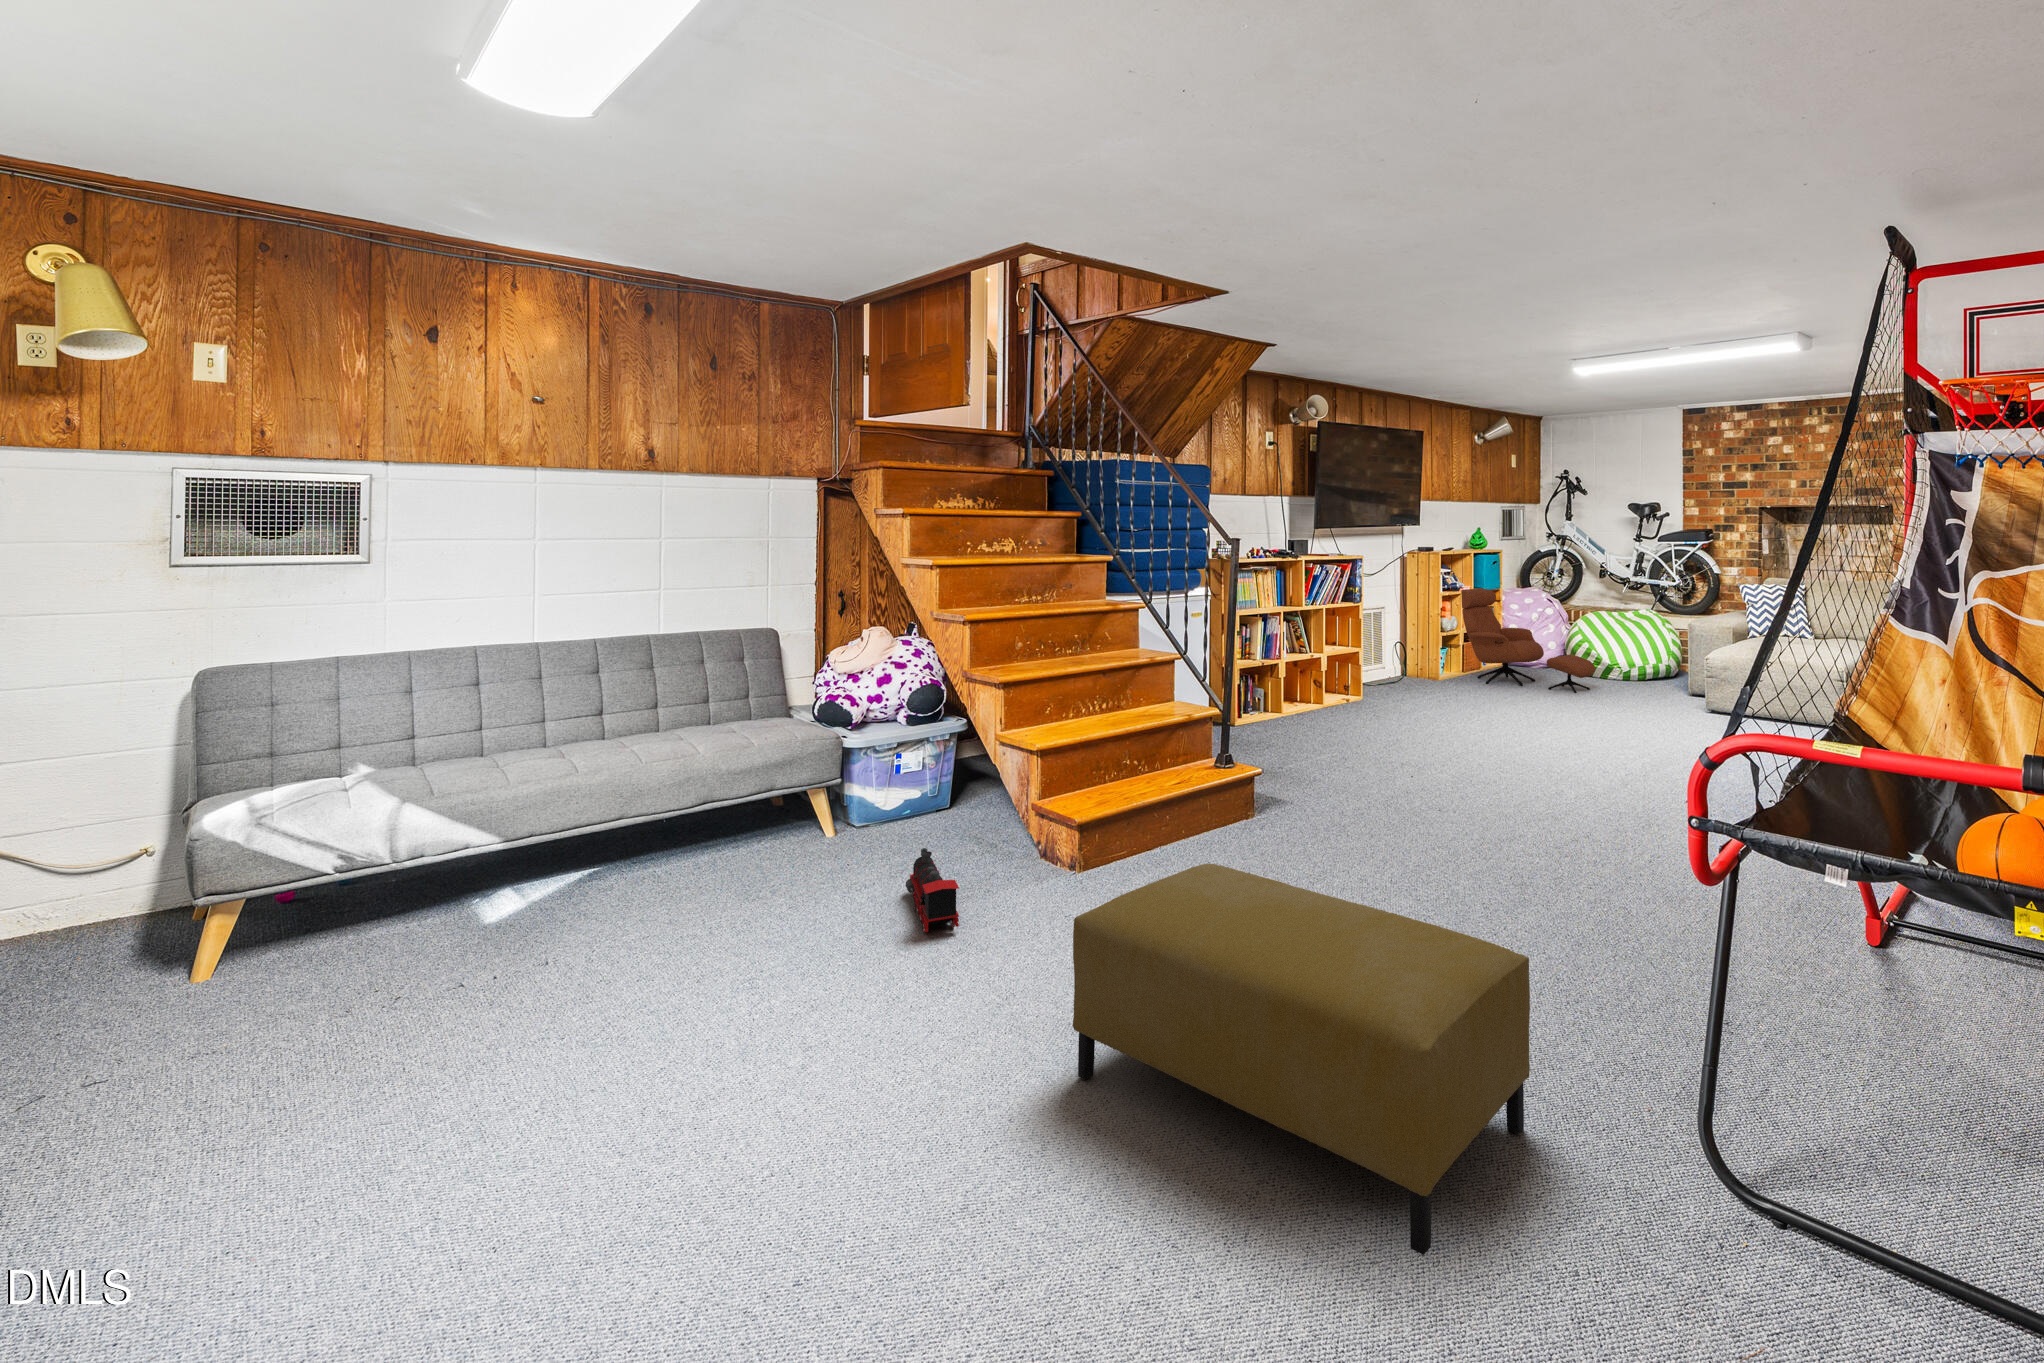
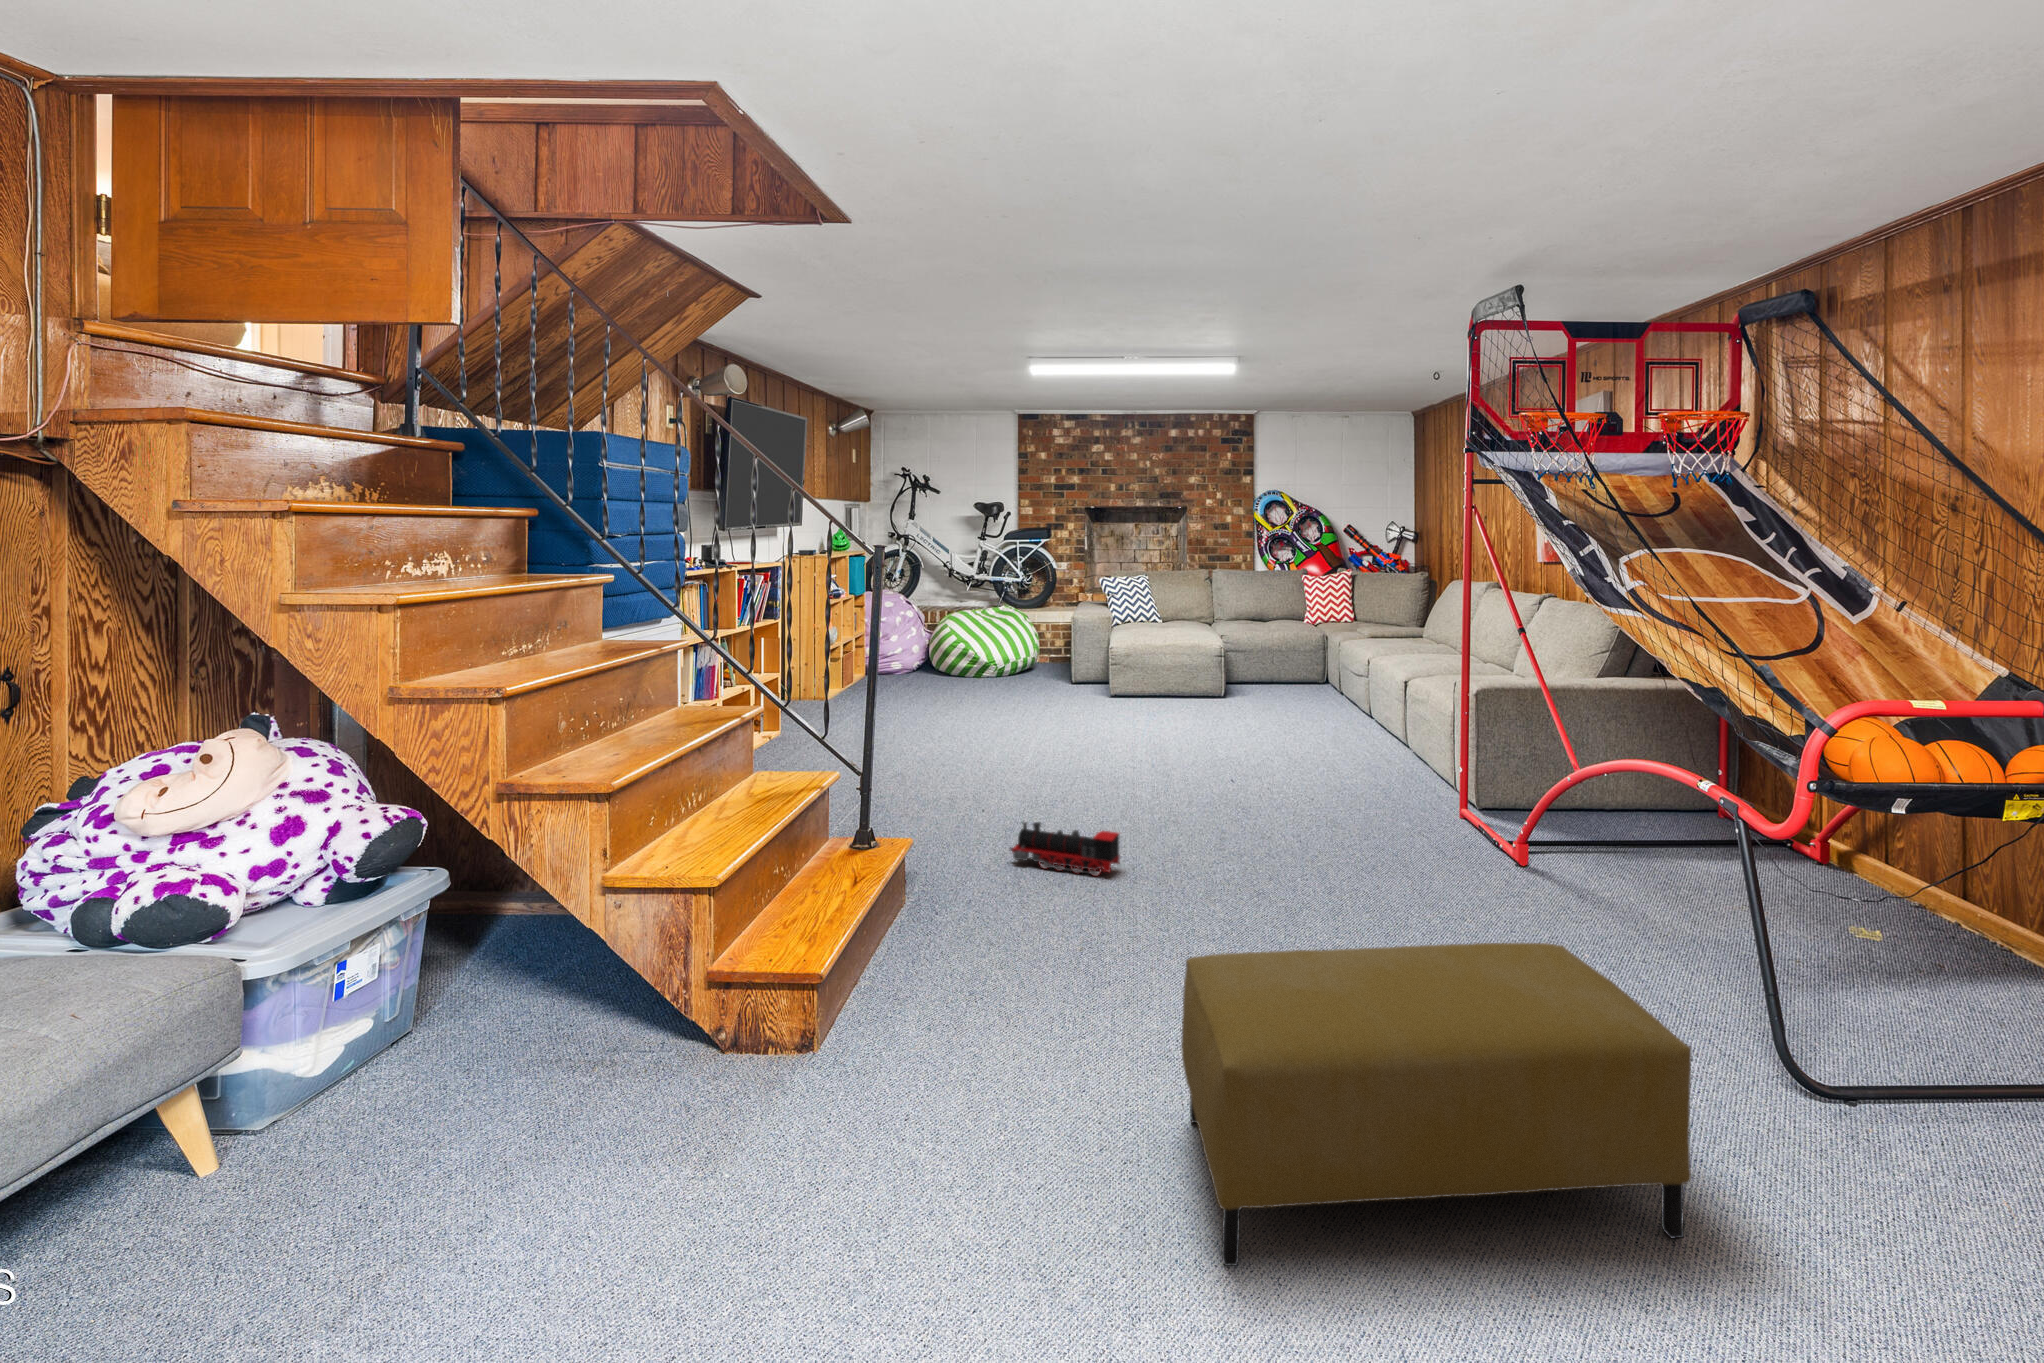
lounge chair: present [1461,588,1595,693] -> none [841,595,985,699]
toy train: present [906,848,959,932] -> present [1010,822,1120,876]

